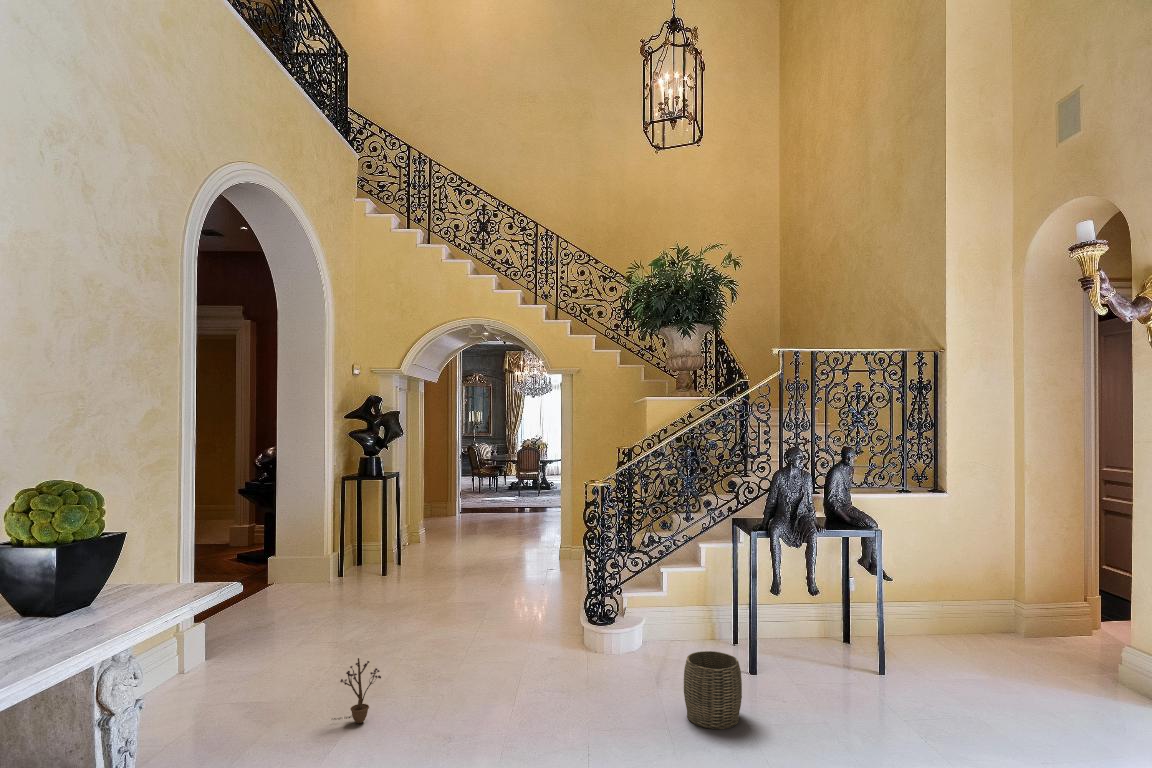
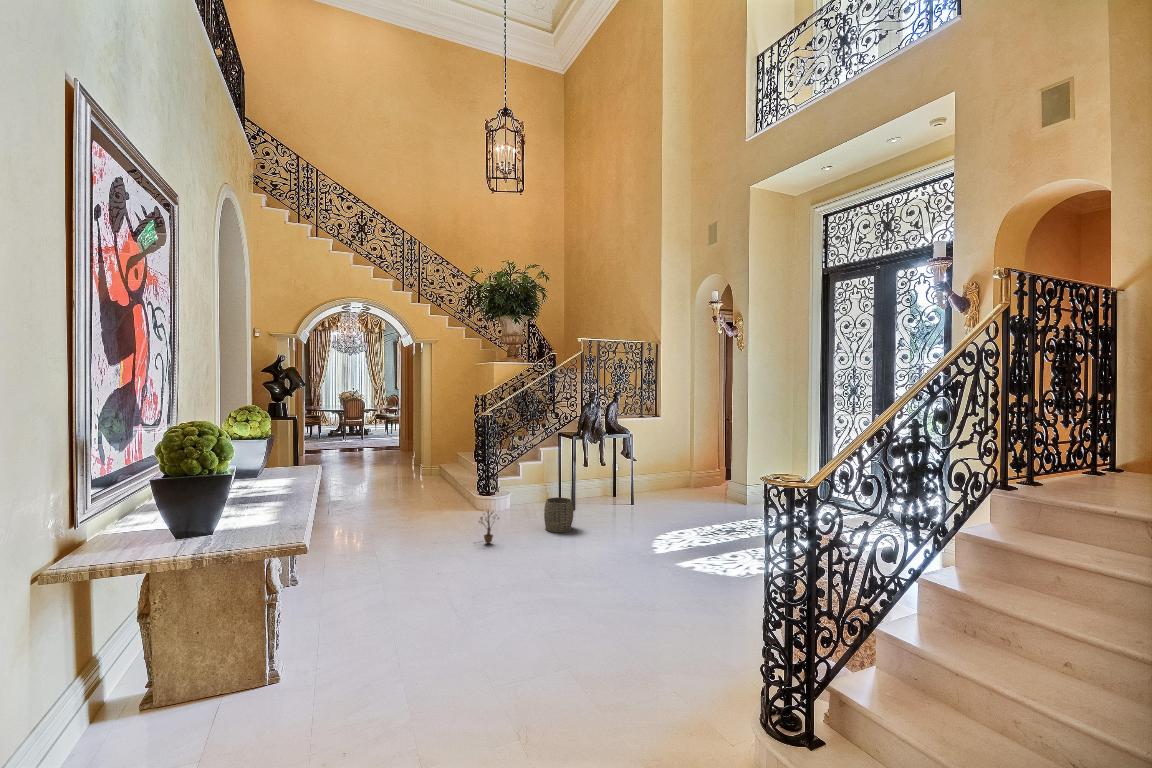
decorative plant: present [333,658,381,723] -> present [479,510,499,544]

